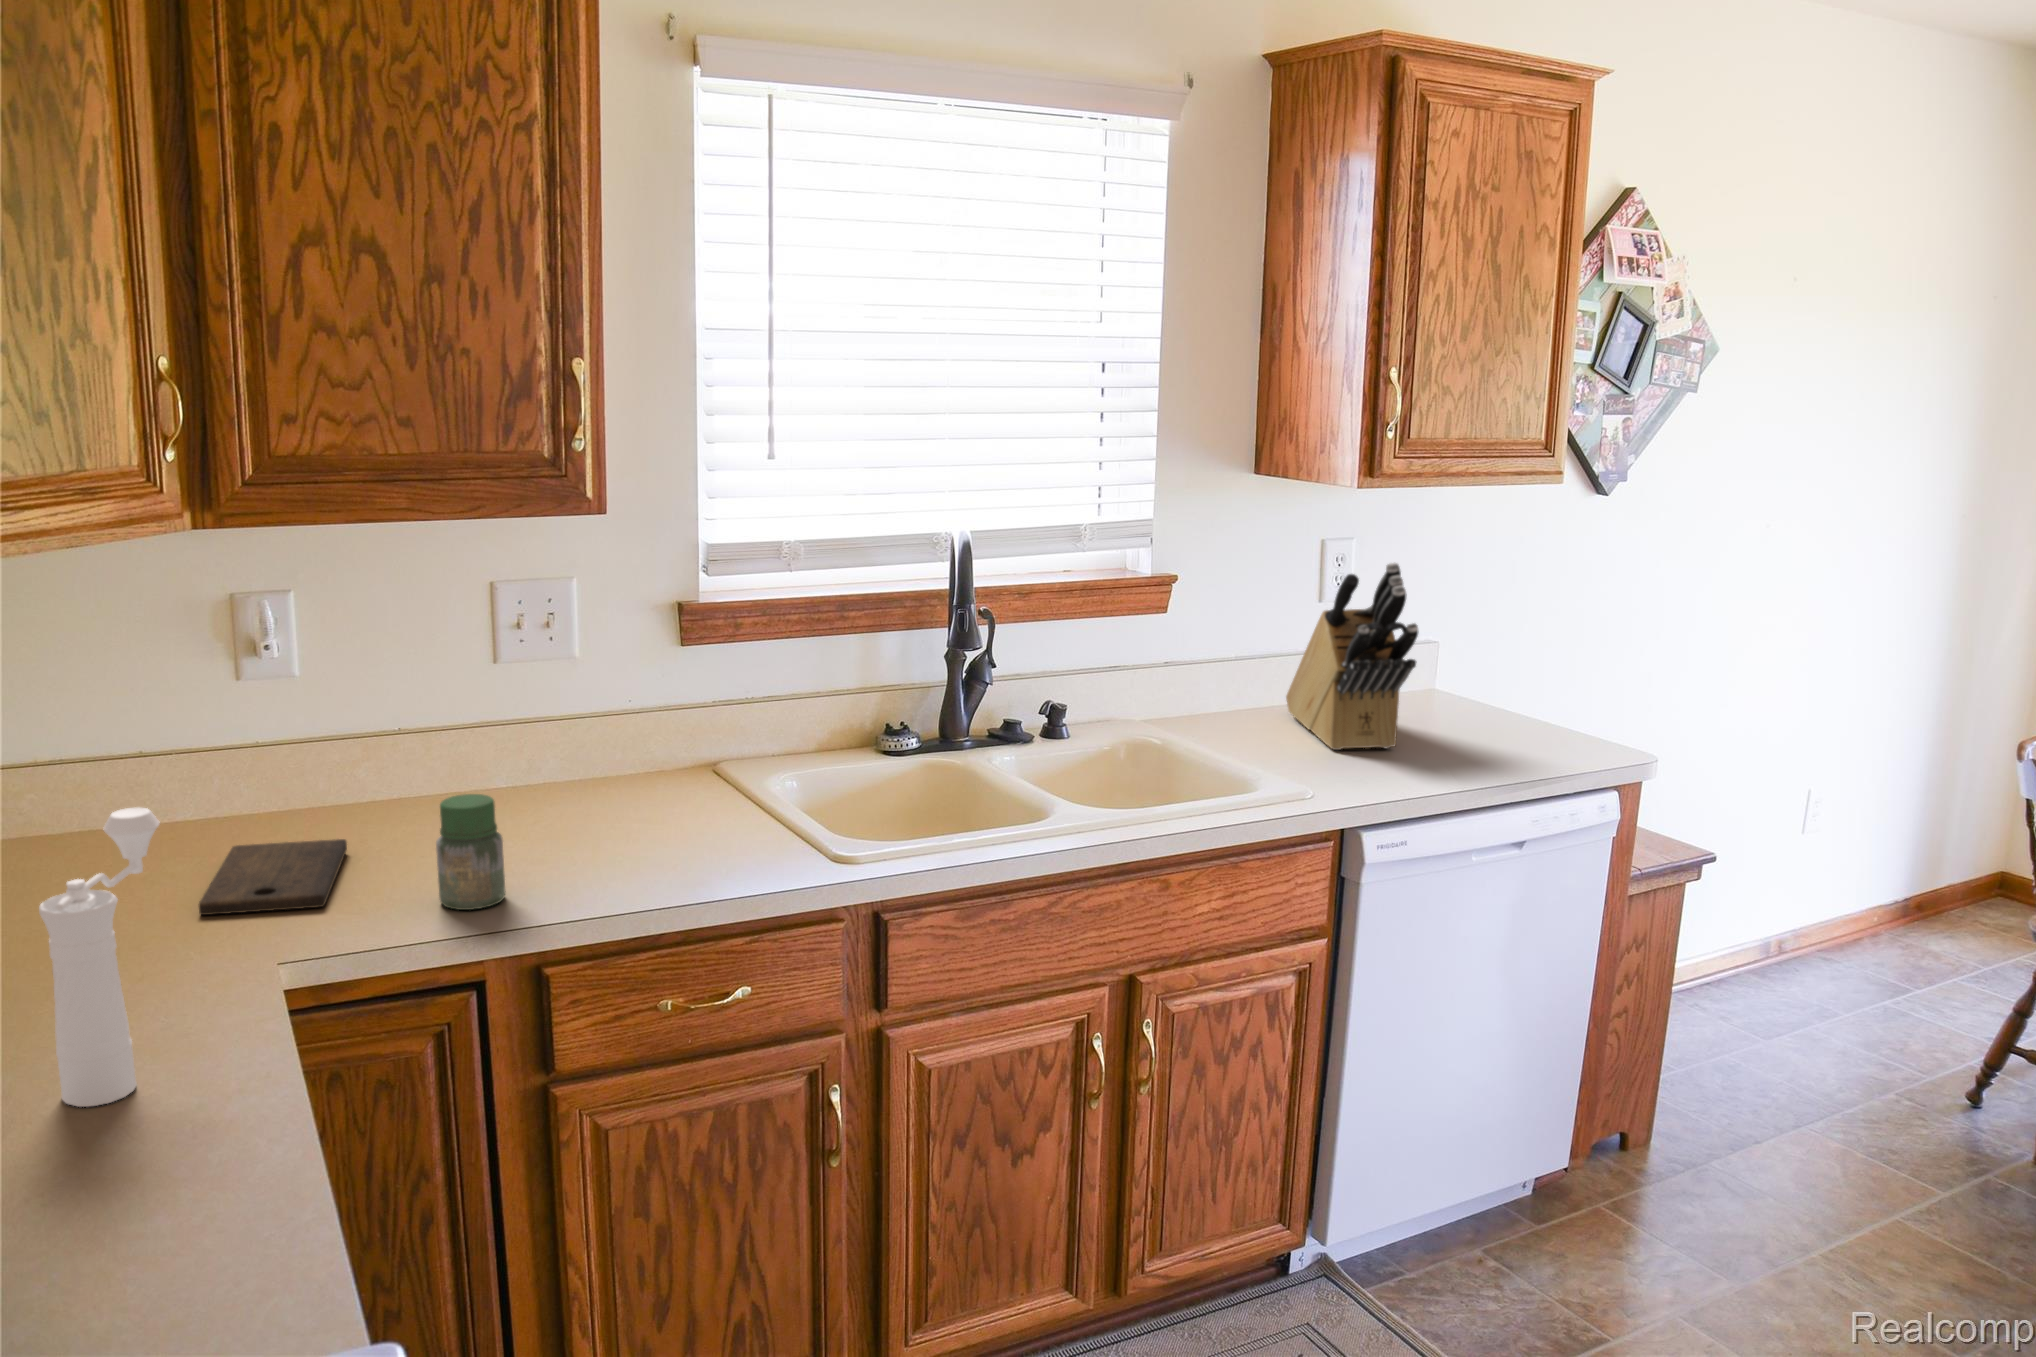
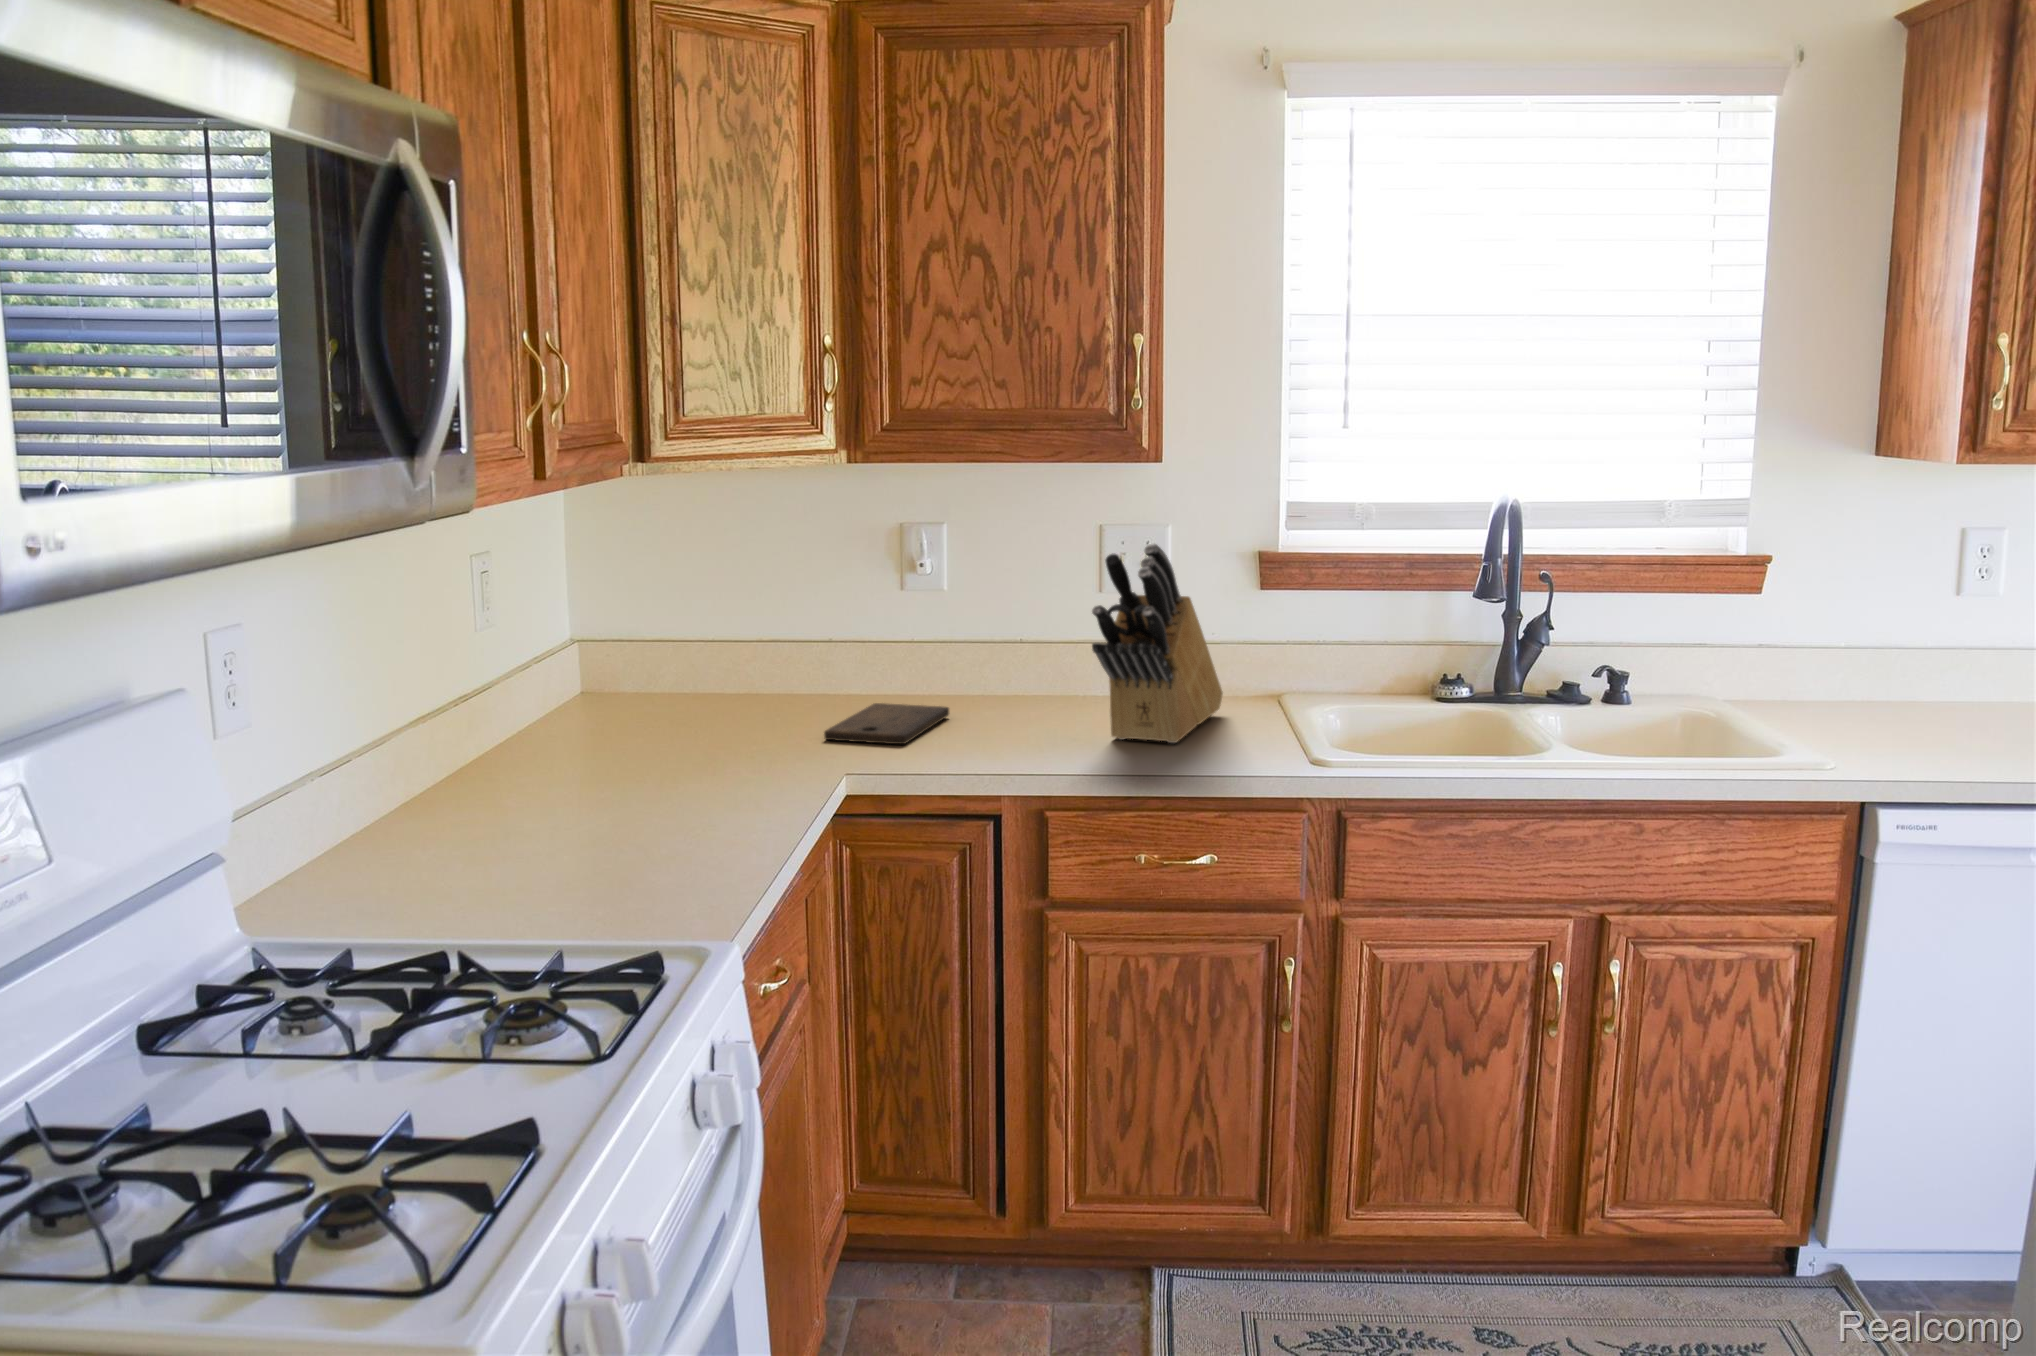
knife block: present [1286,563,1418,750] -> present [1092,544,1223,743]
jar: present [436,794,506,910] -> none [979,670,1030,758]
pepper mill: present [39,808,159,1107] -> none [651,632,749,825]

